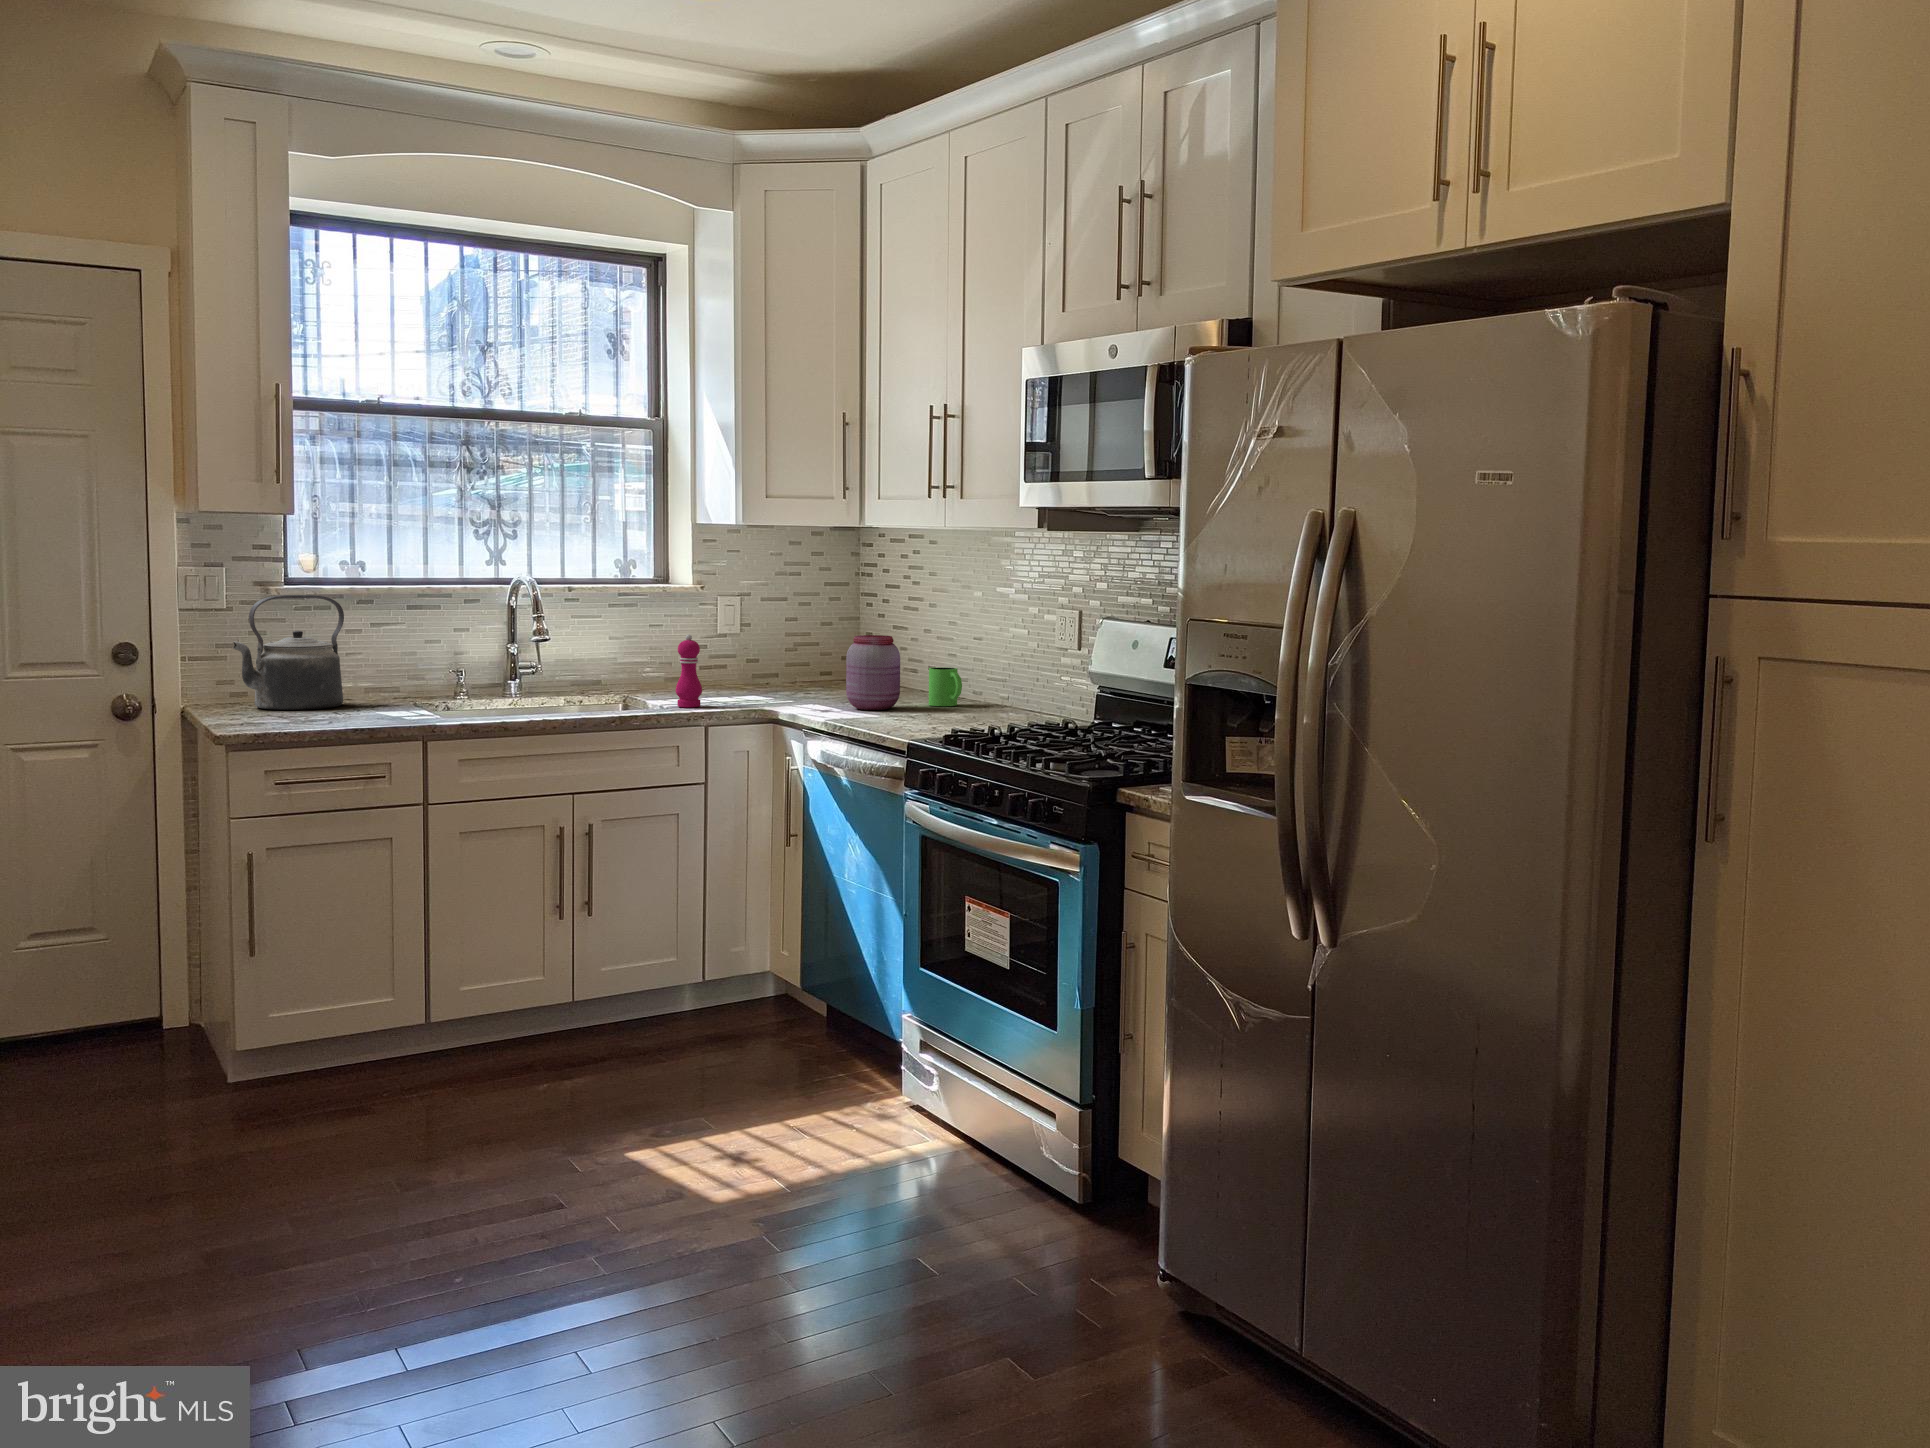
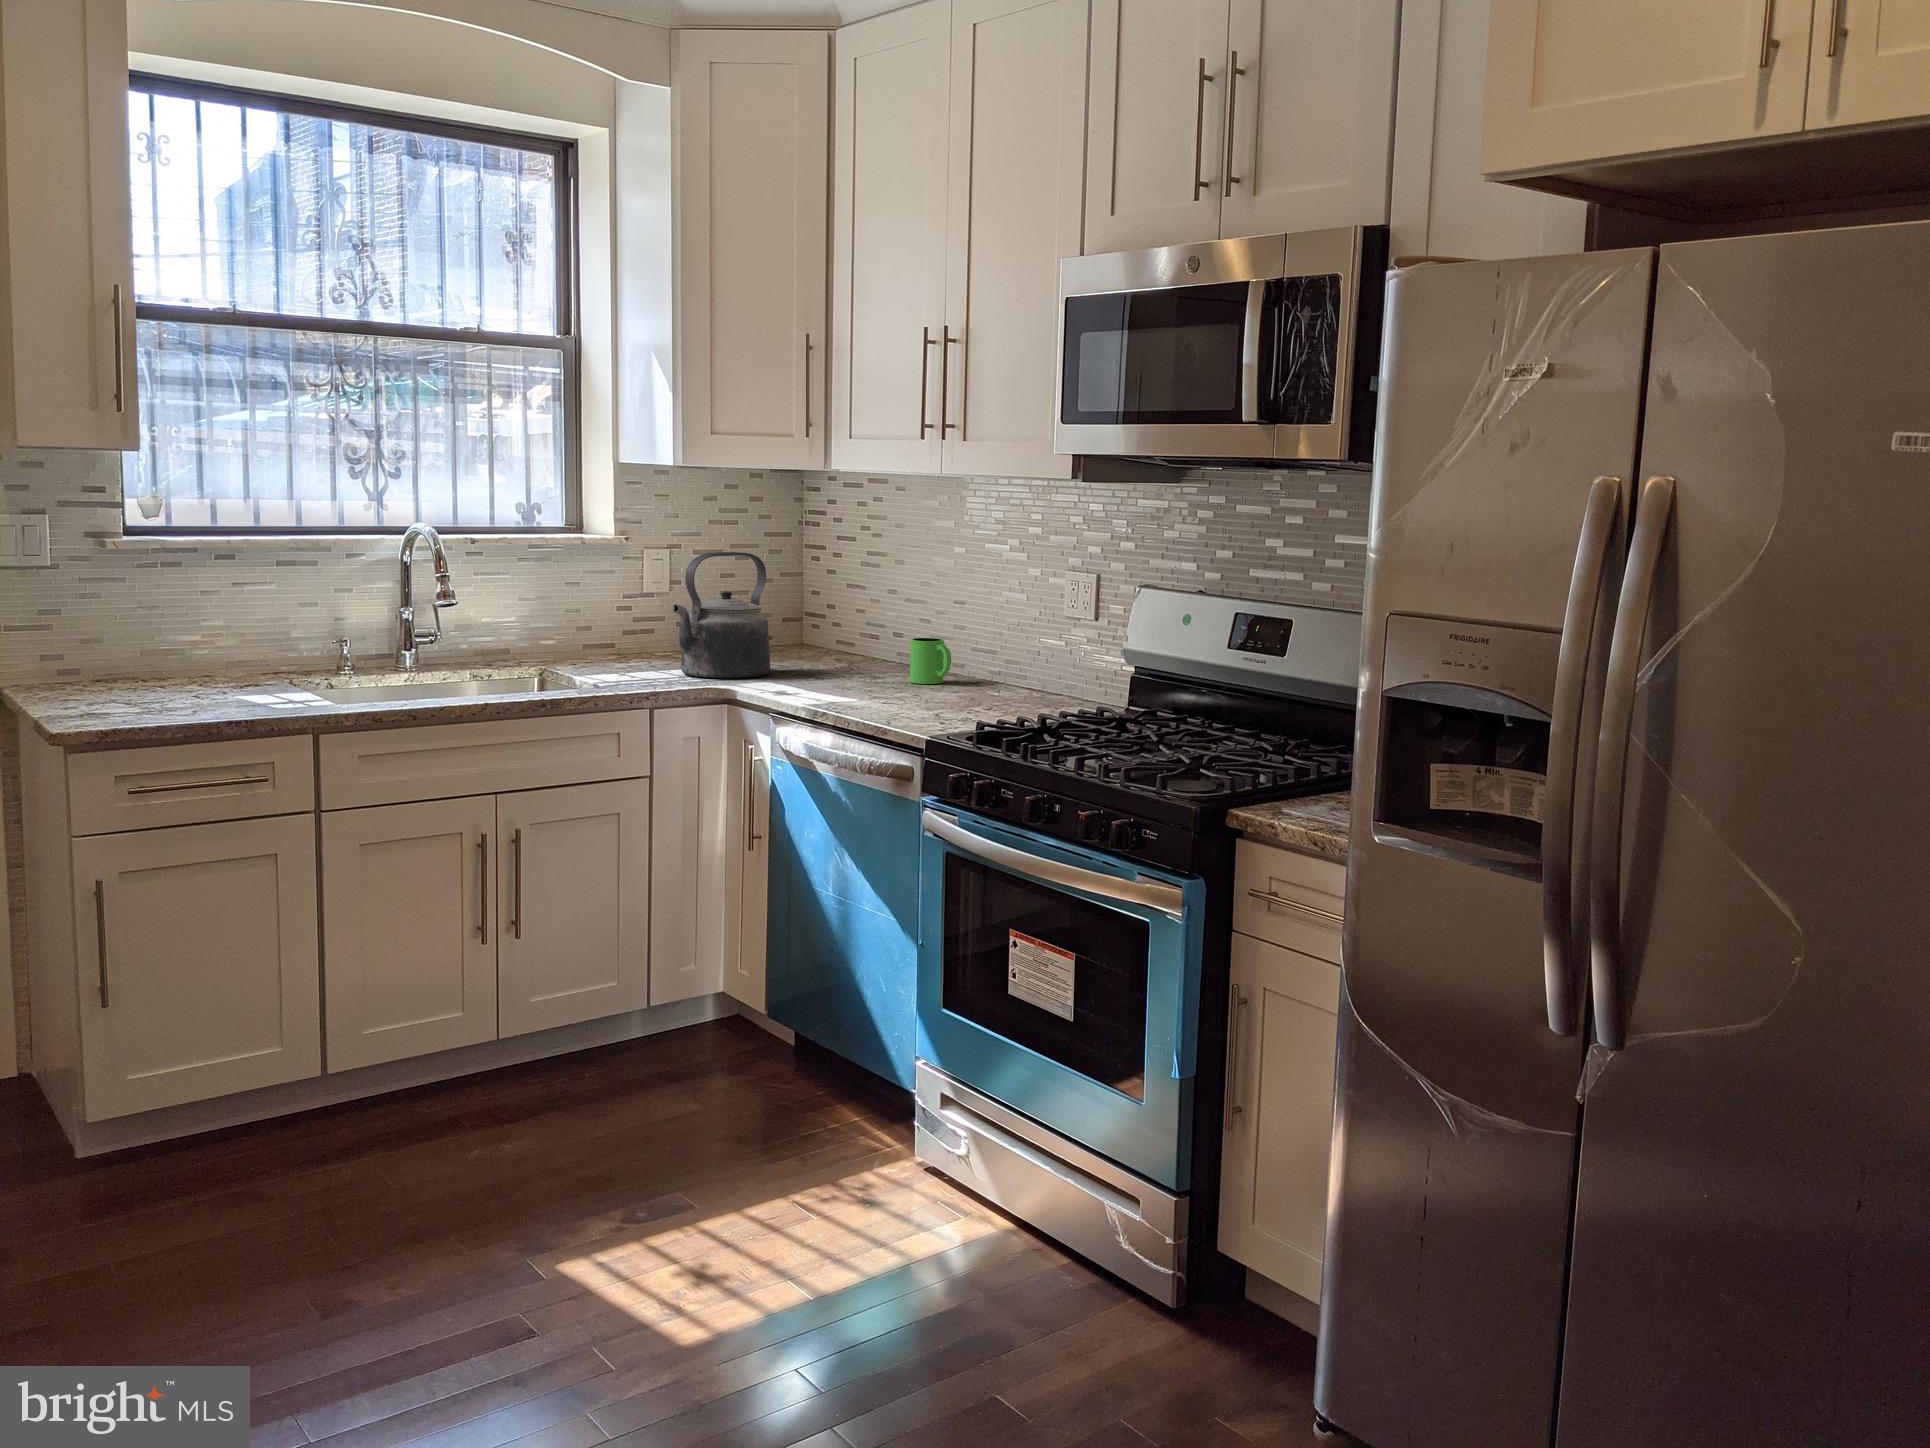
kettle: present [233,595,344,710] -> present [673,552,771,679]
pepper mill: present [676,634,702,707] -> none [613,600,645,687]
jar: present [846,635,900,710] -> none [819,601,882,690]

